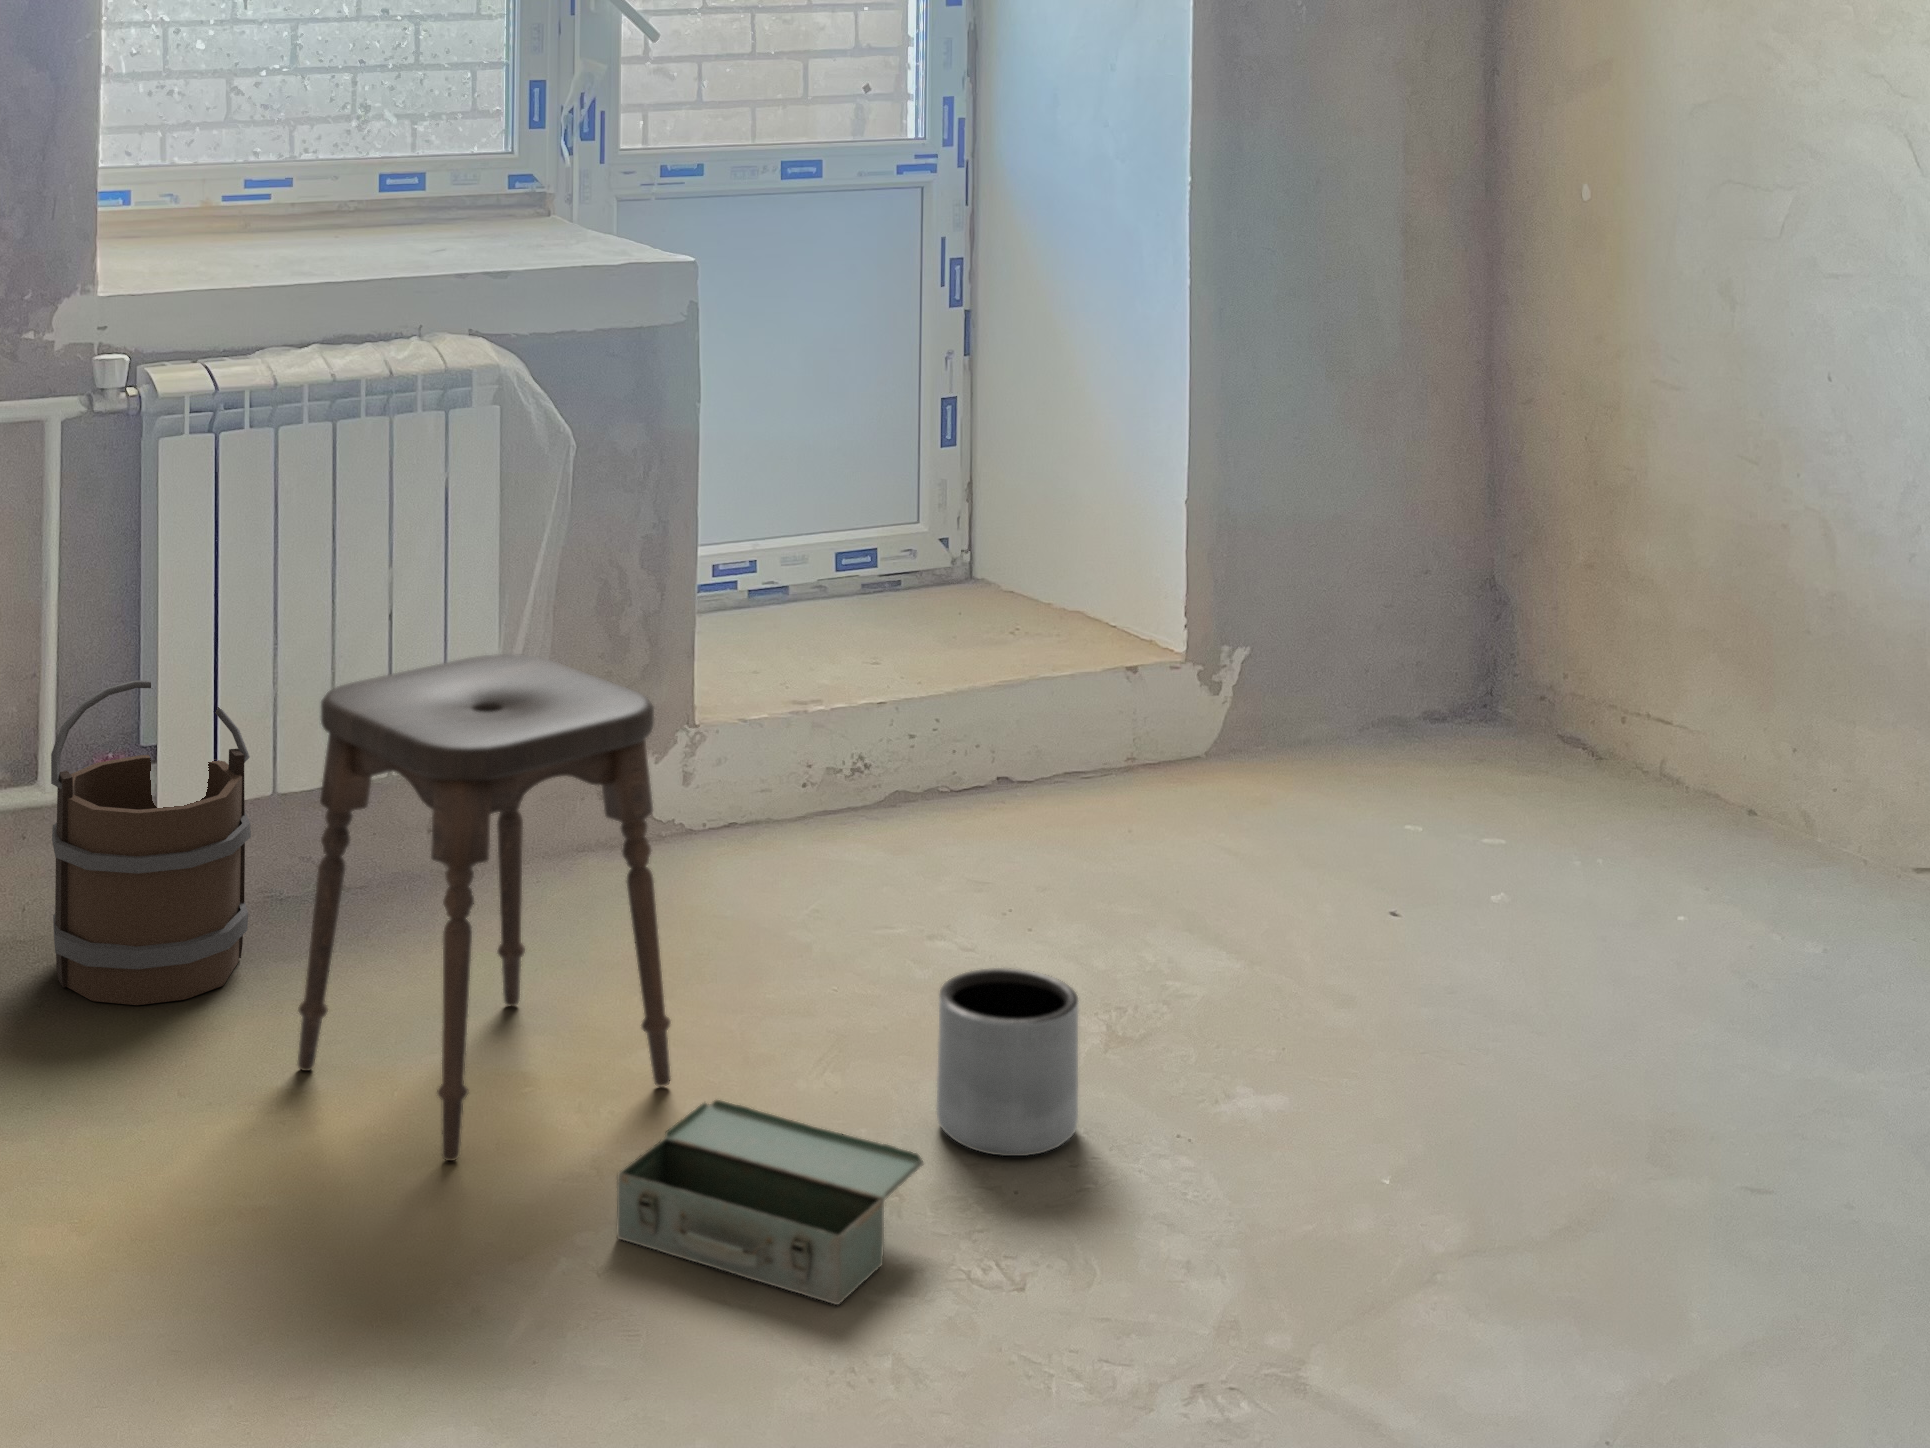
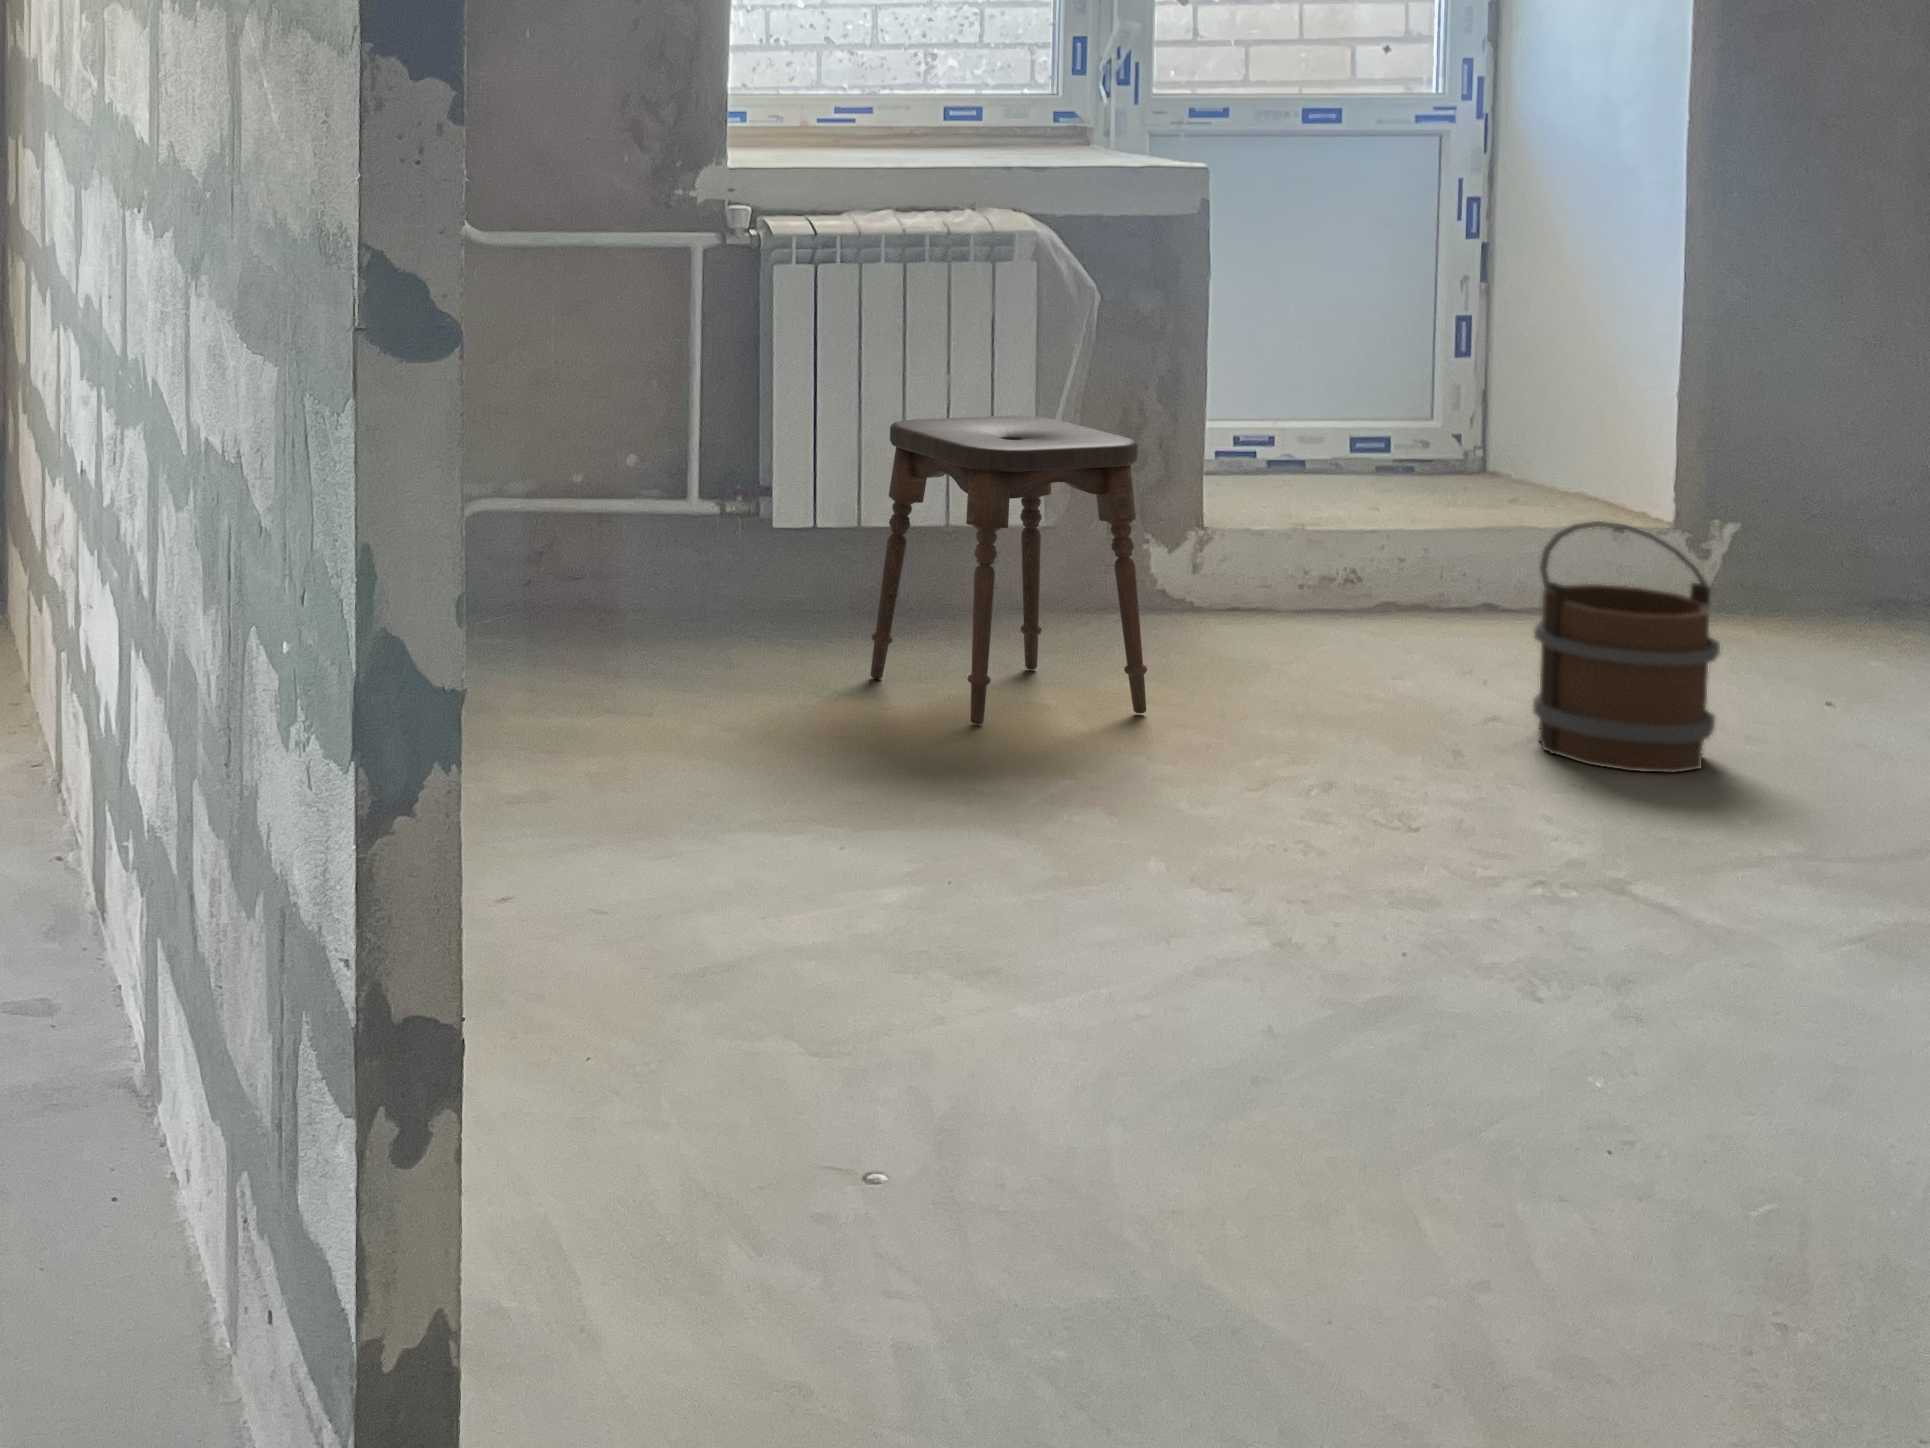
bucket: present [51,680,251,1005] -> present [1533,521,1720,773]
planter: present [937,968,1079,1156] -> none [1352,651,1470,773]
toolbox: present [617,1100,923,1305] -> none [1092,702,1325,809]

